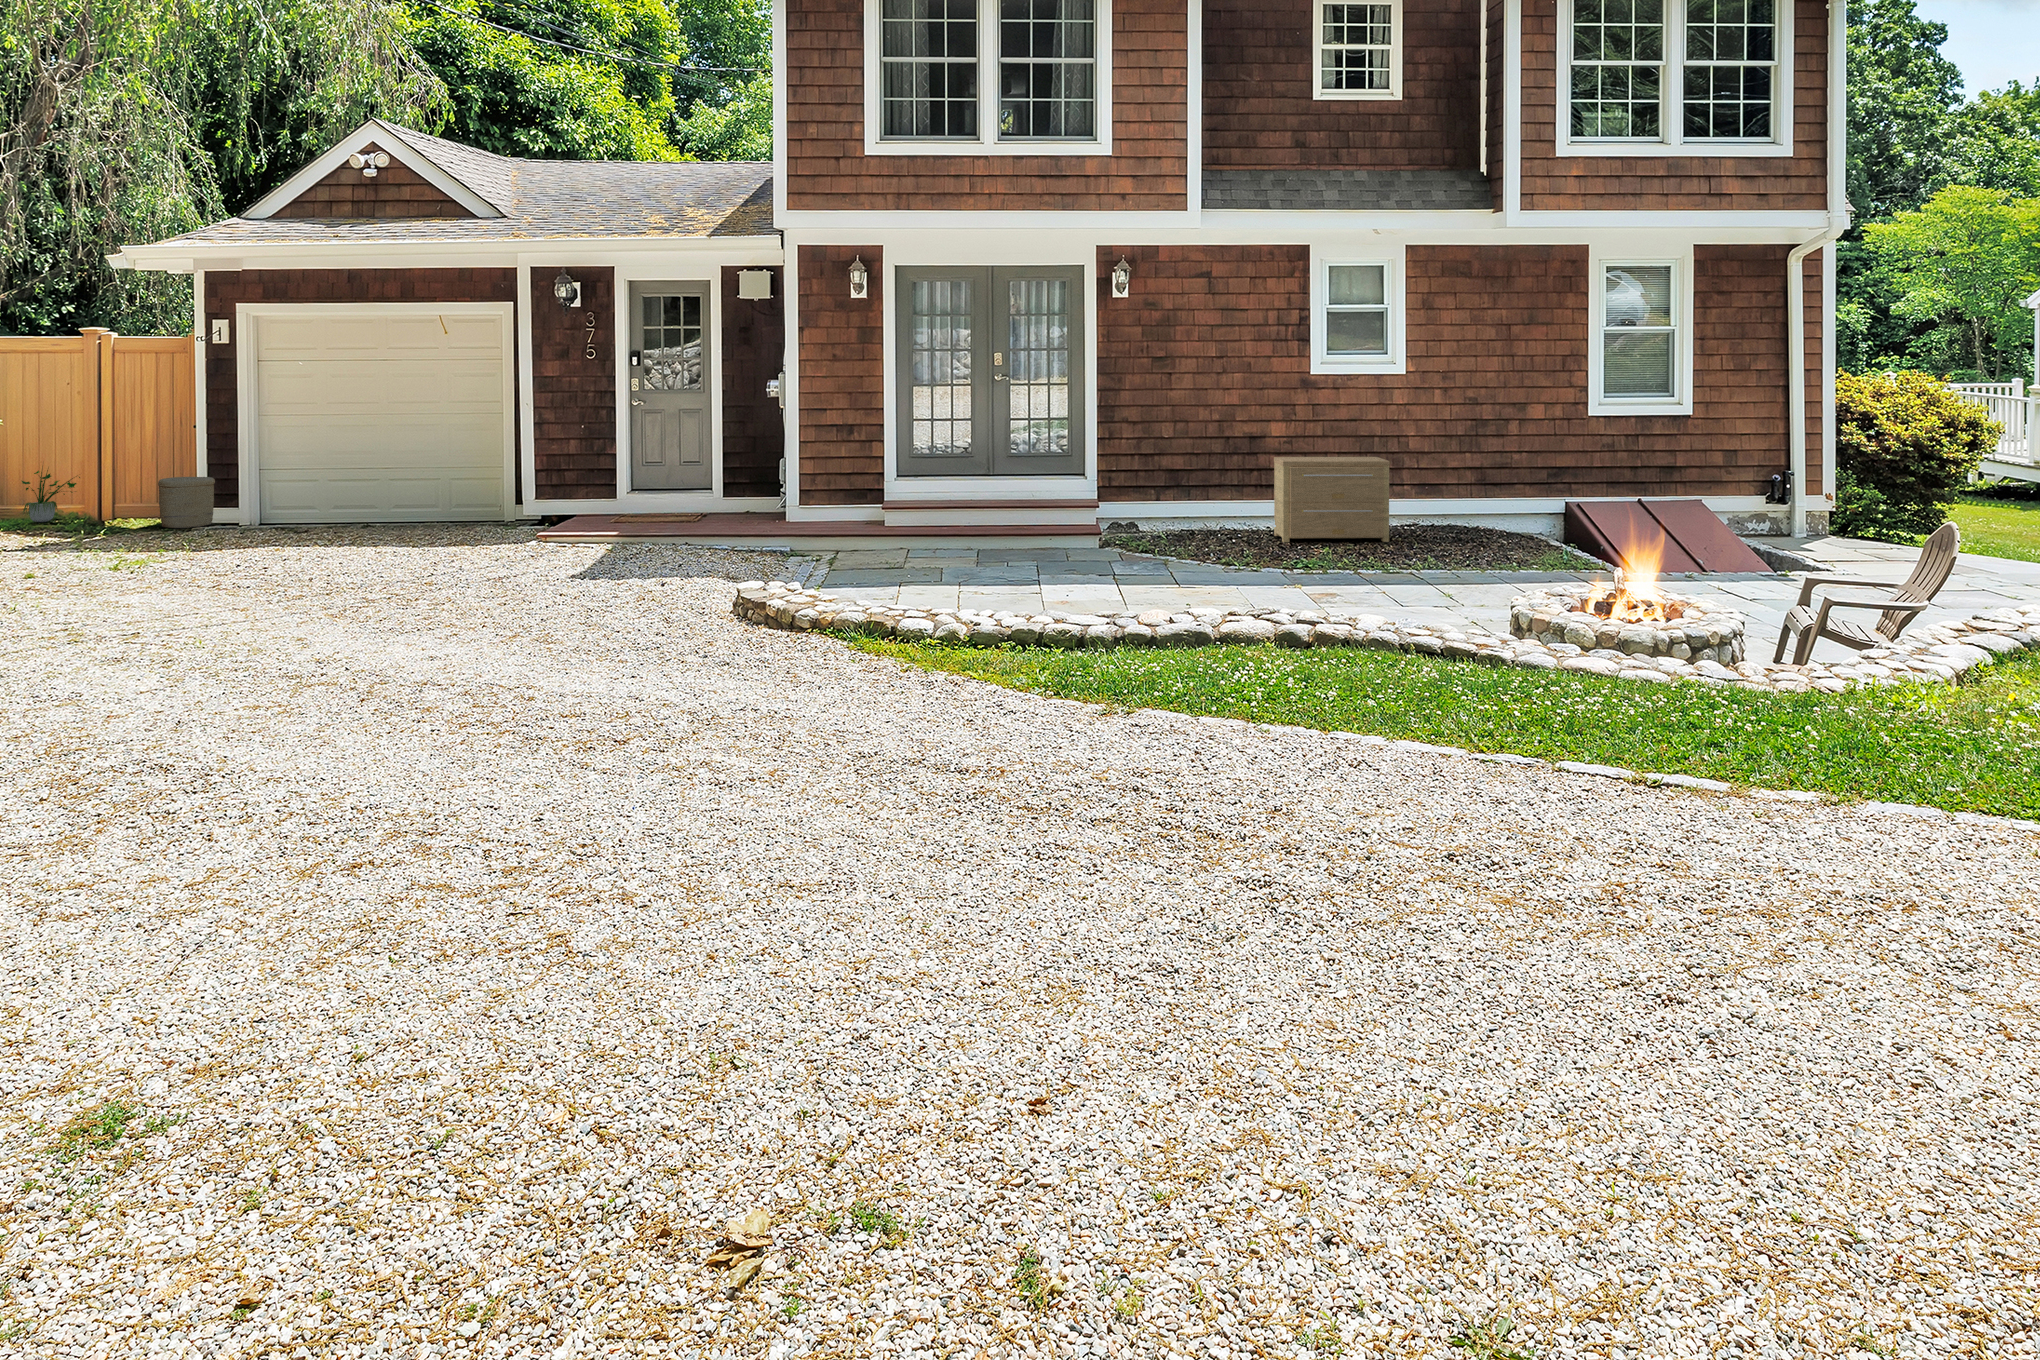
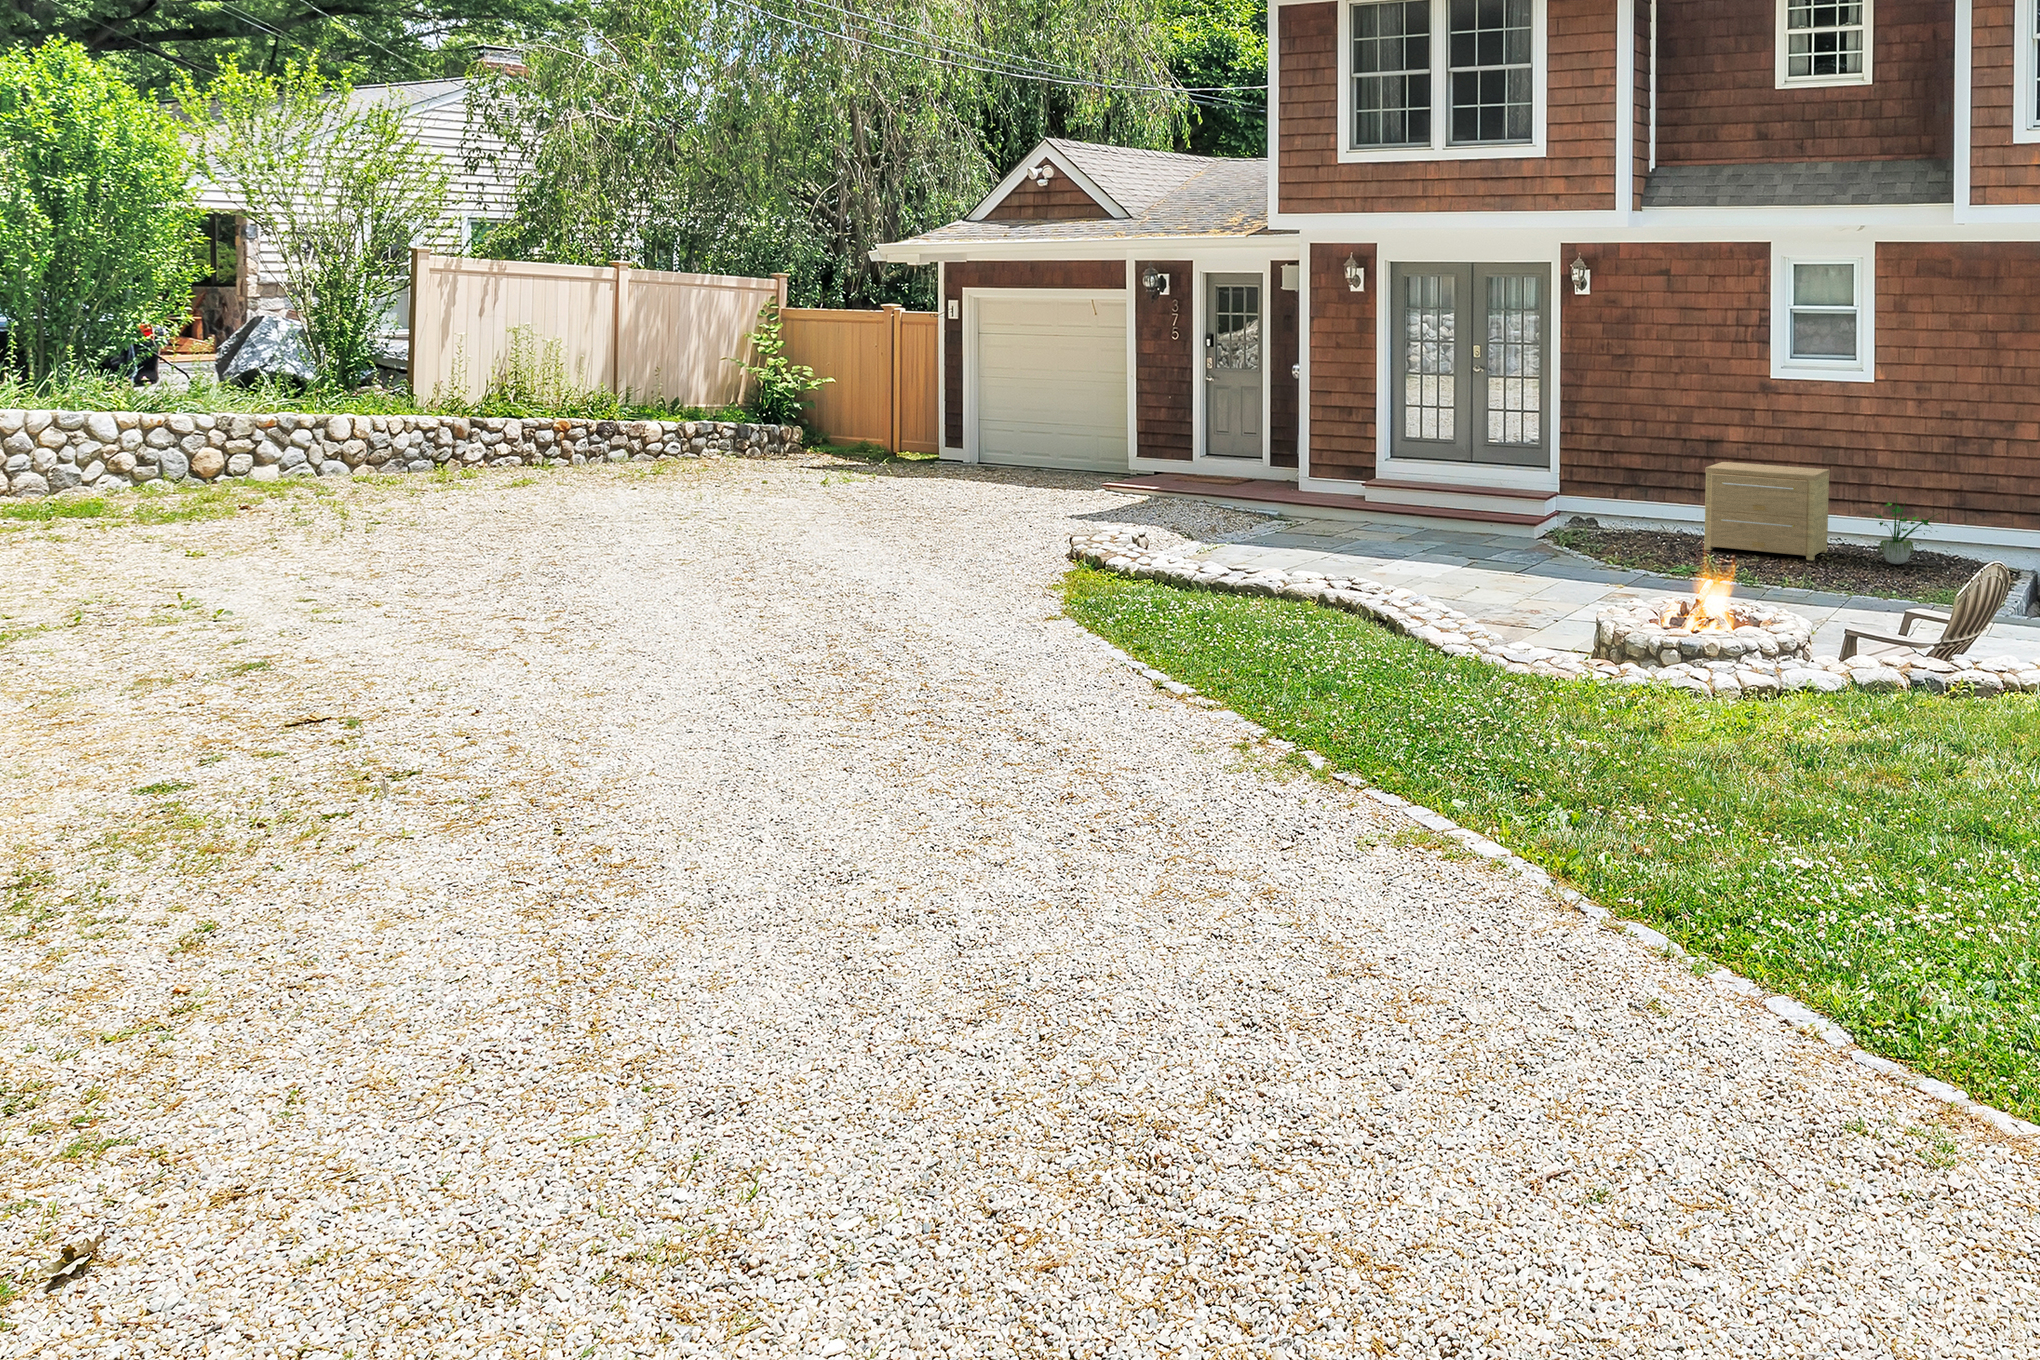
potted plant: present [22,468,80,522] -> present [1875,499,1939,564]
woven basket: present [158,477,215,528] -> none [932,417,972,456]

